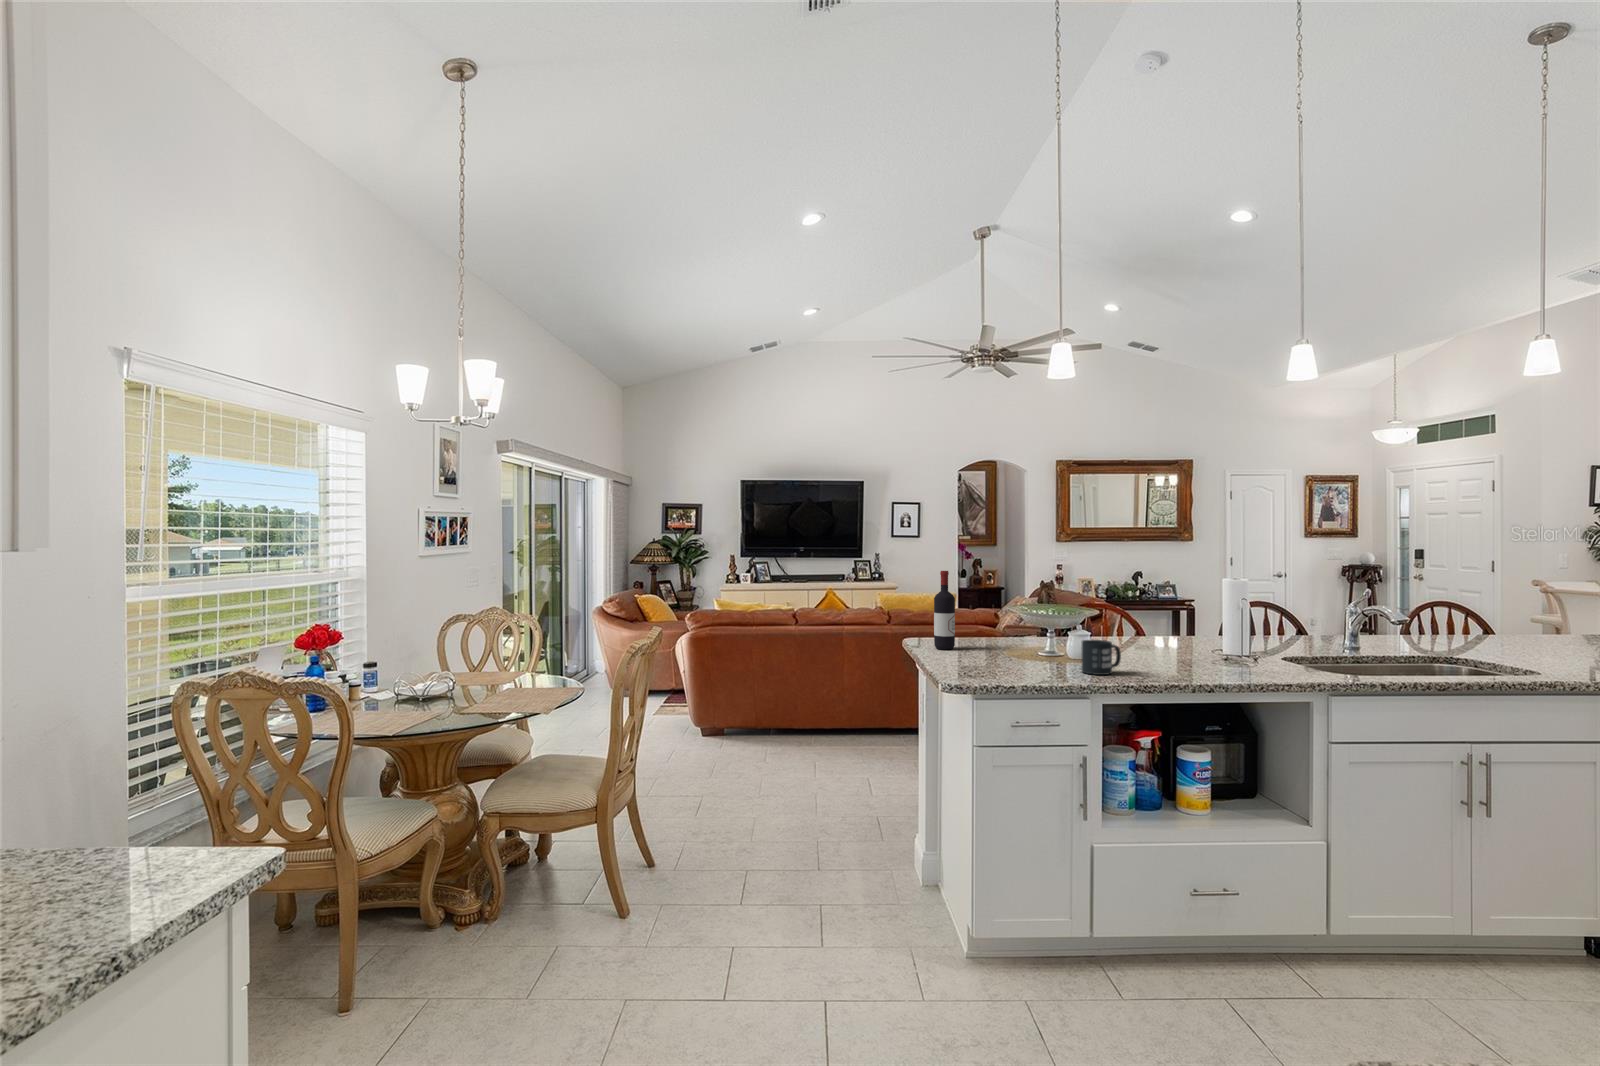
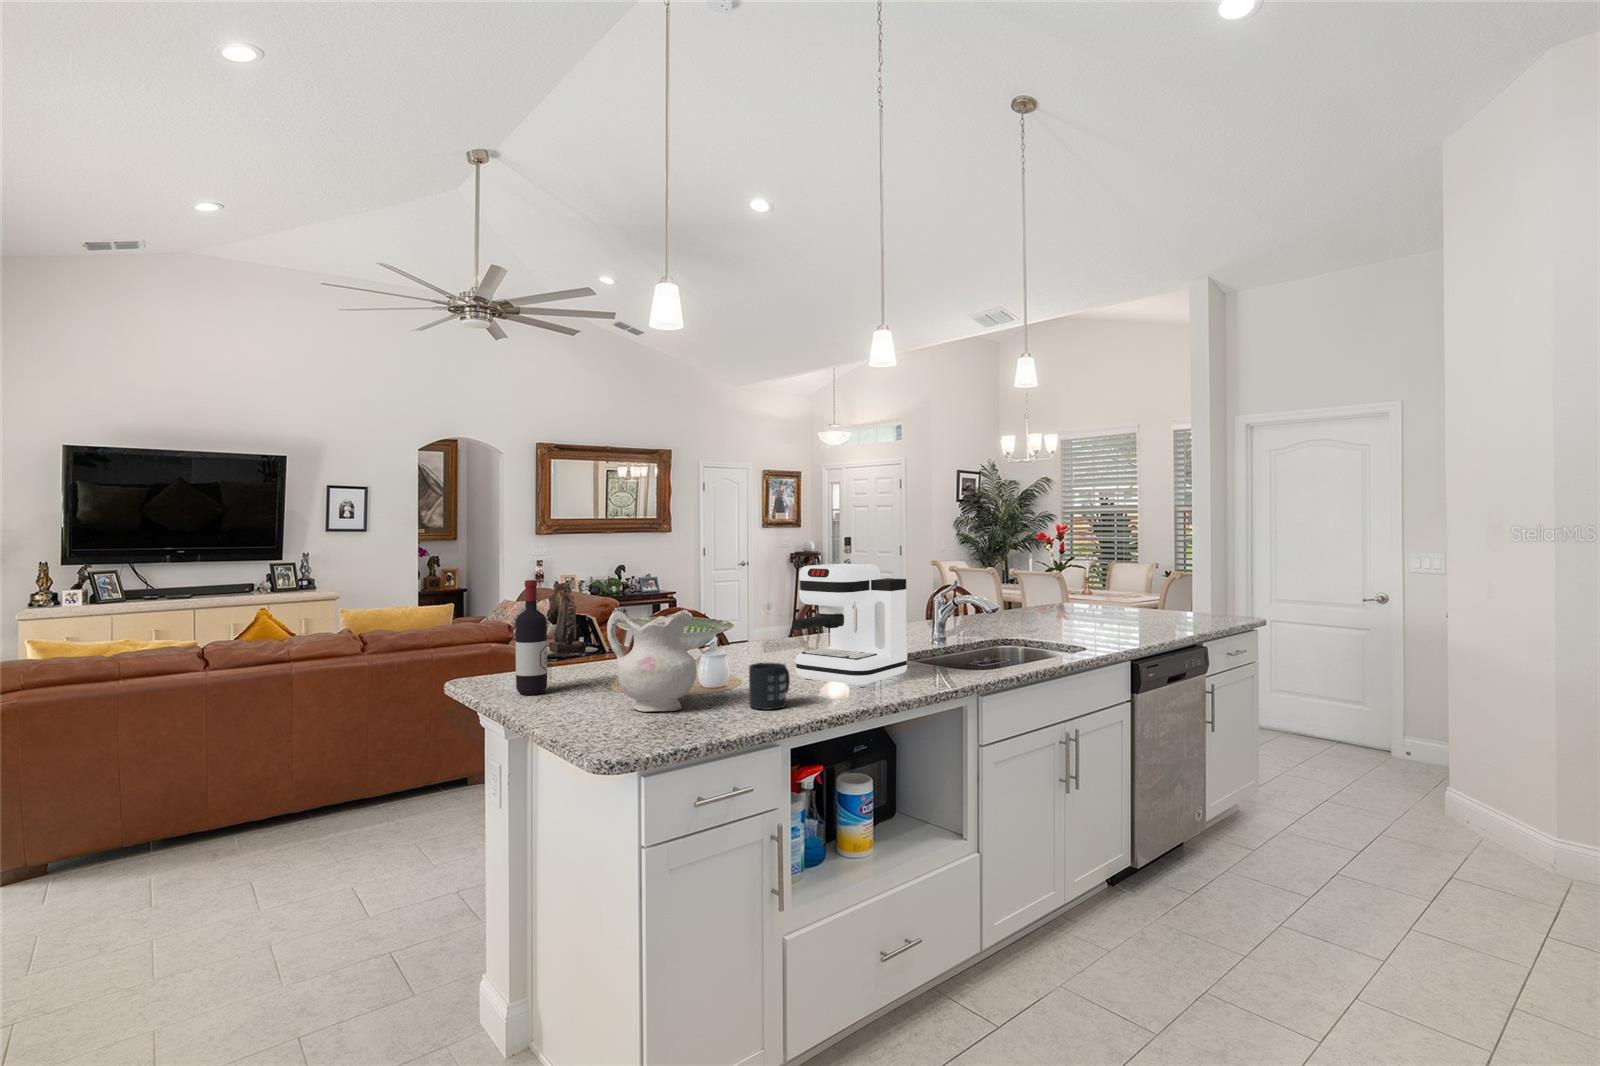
coffee maker: none [1137,567,1257,671] -> present [793,564,907,687]
ceramic pitcher: none [982,591,1044,667] -> present [607,607,696,712]

